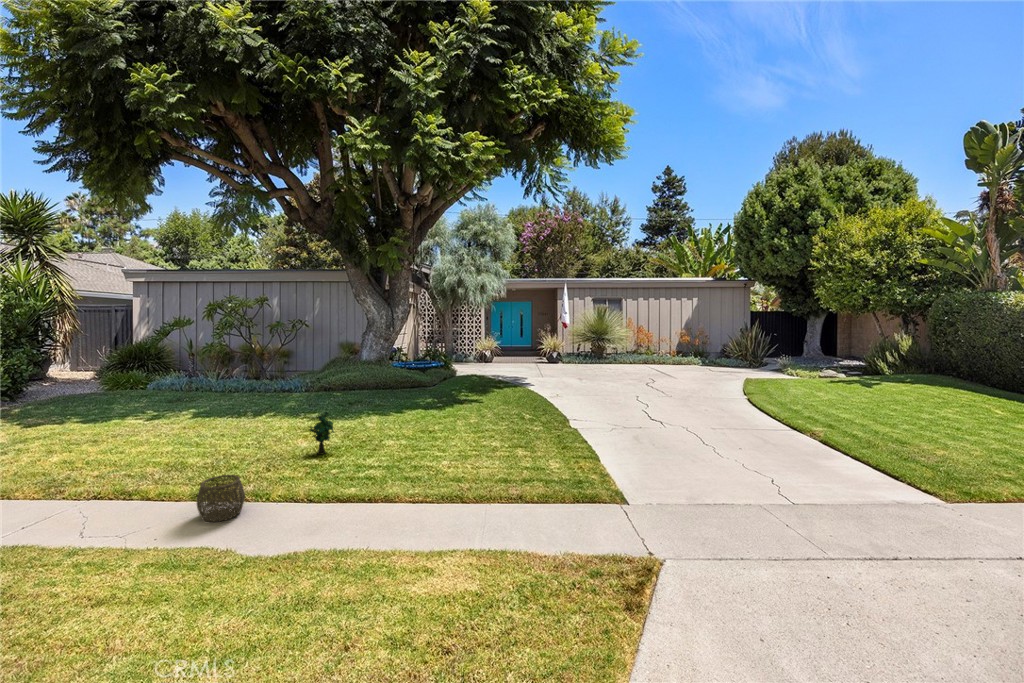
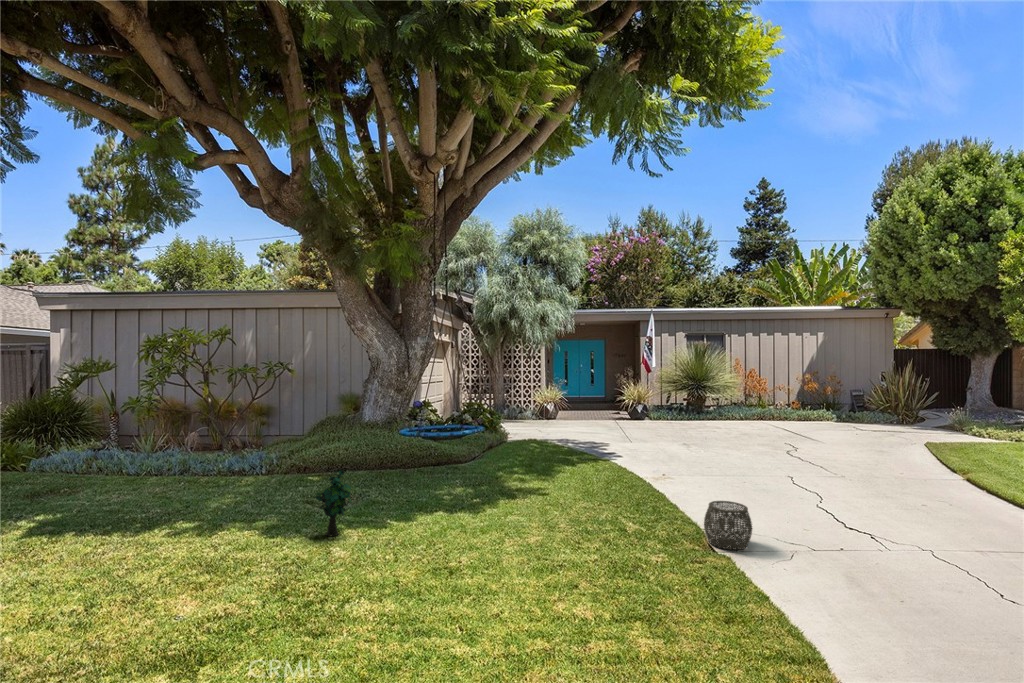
woven basket: present [197,475,245,522] -> present [704,501,752,550]

